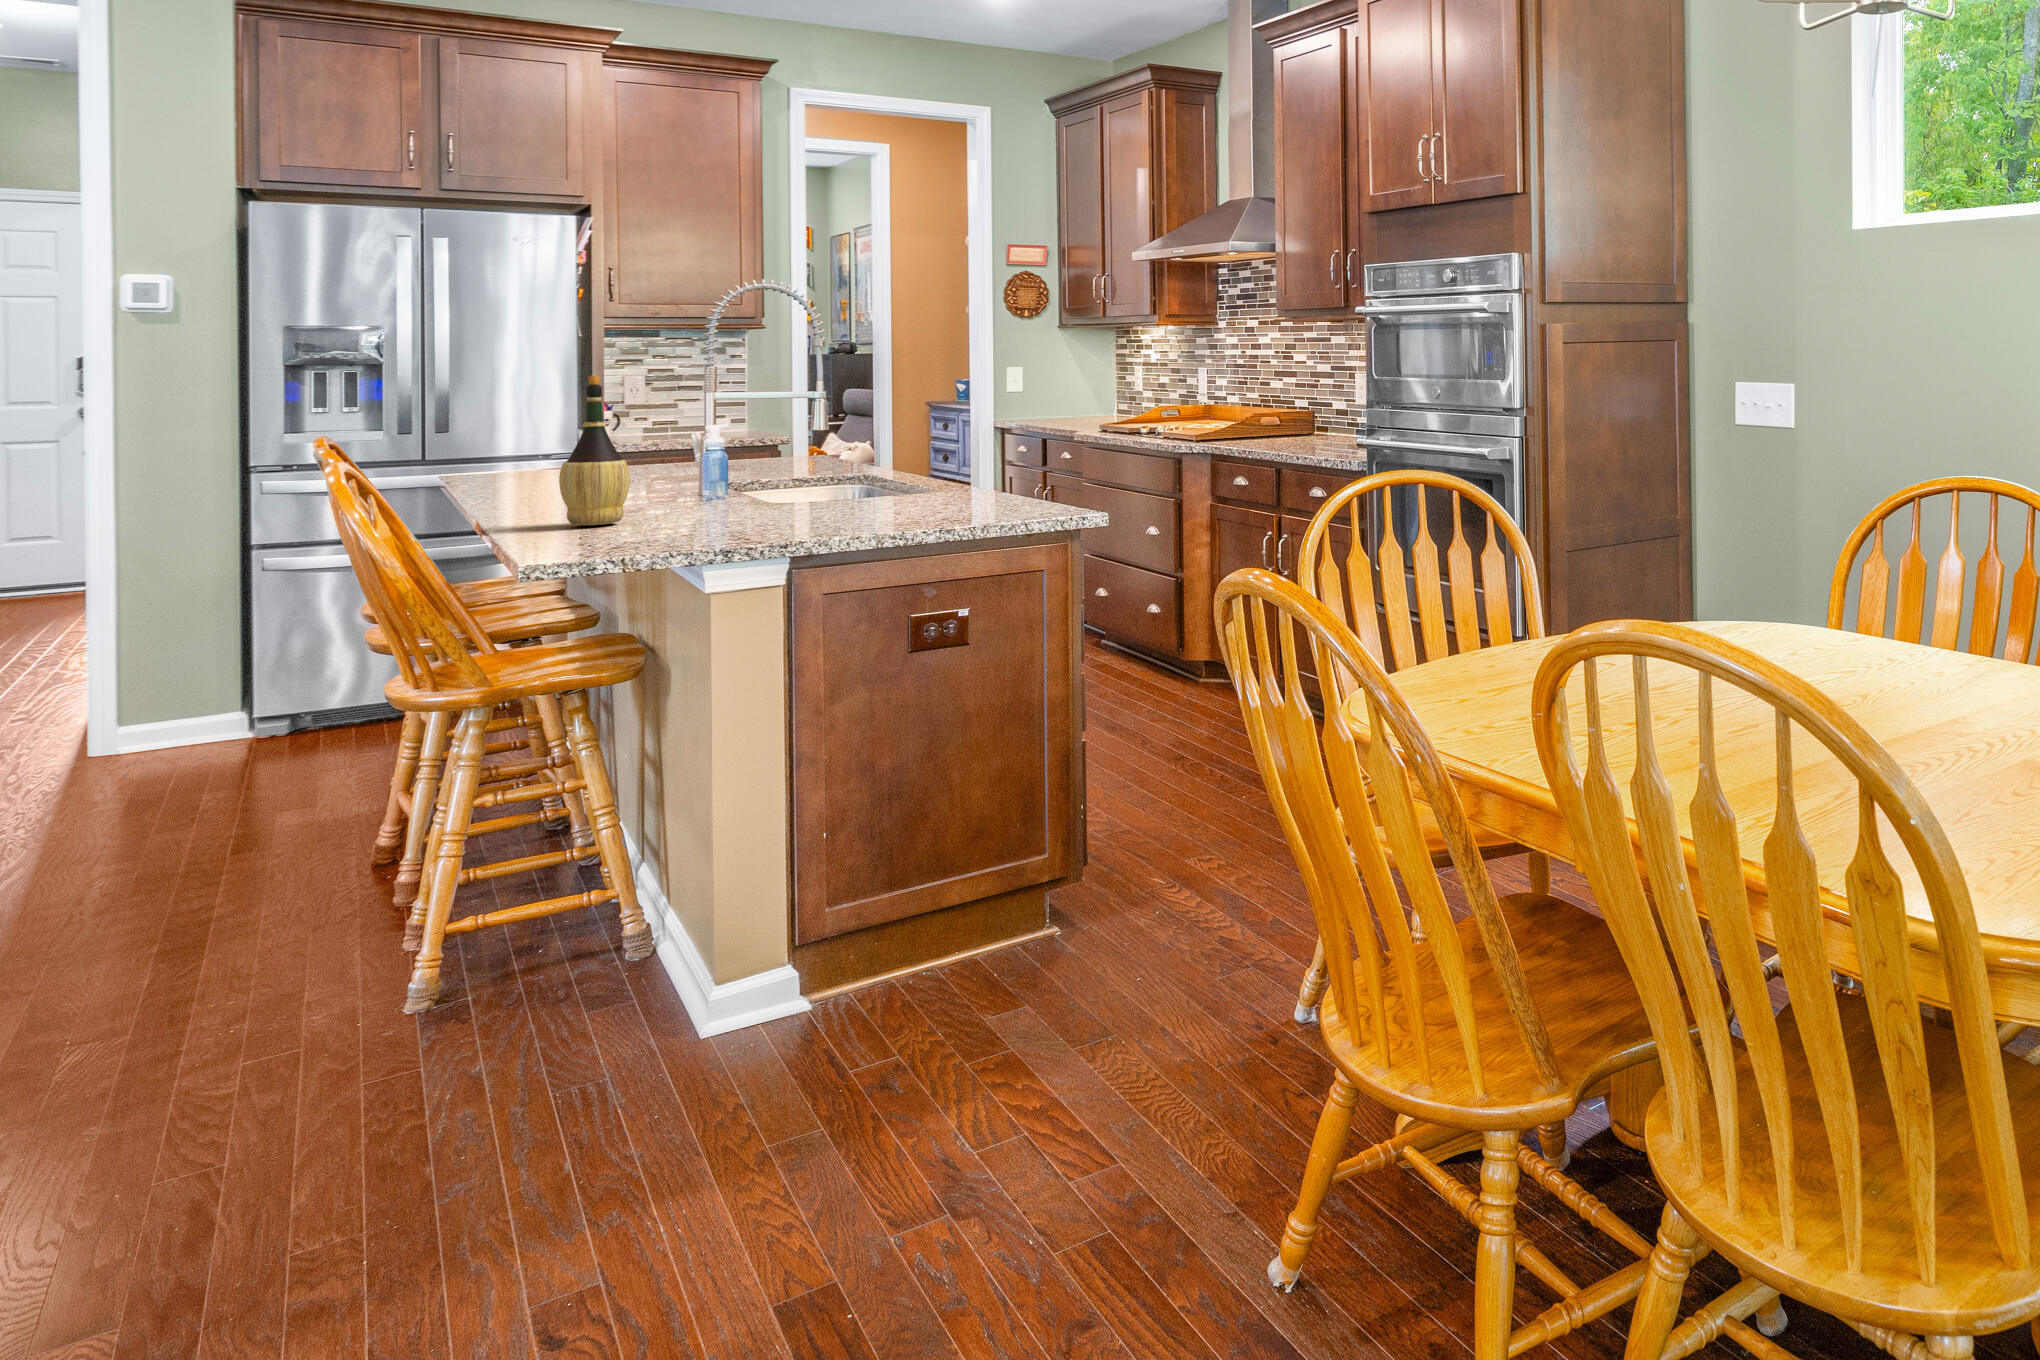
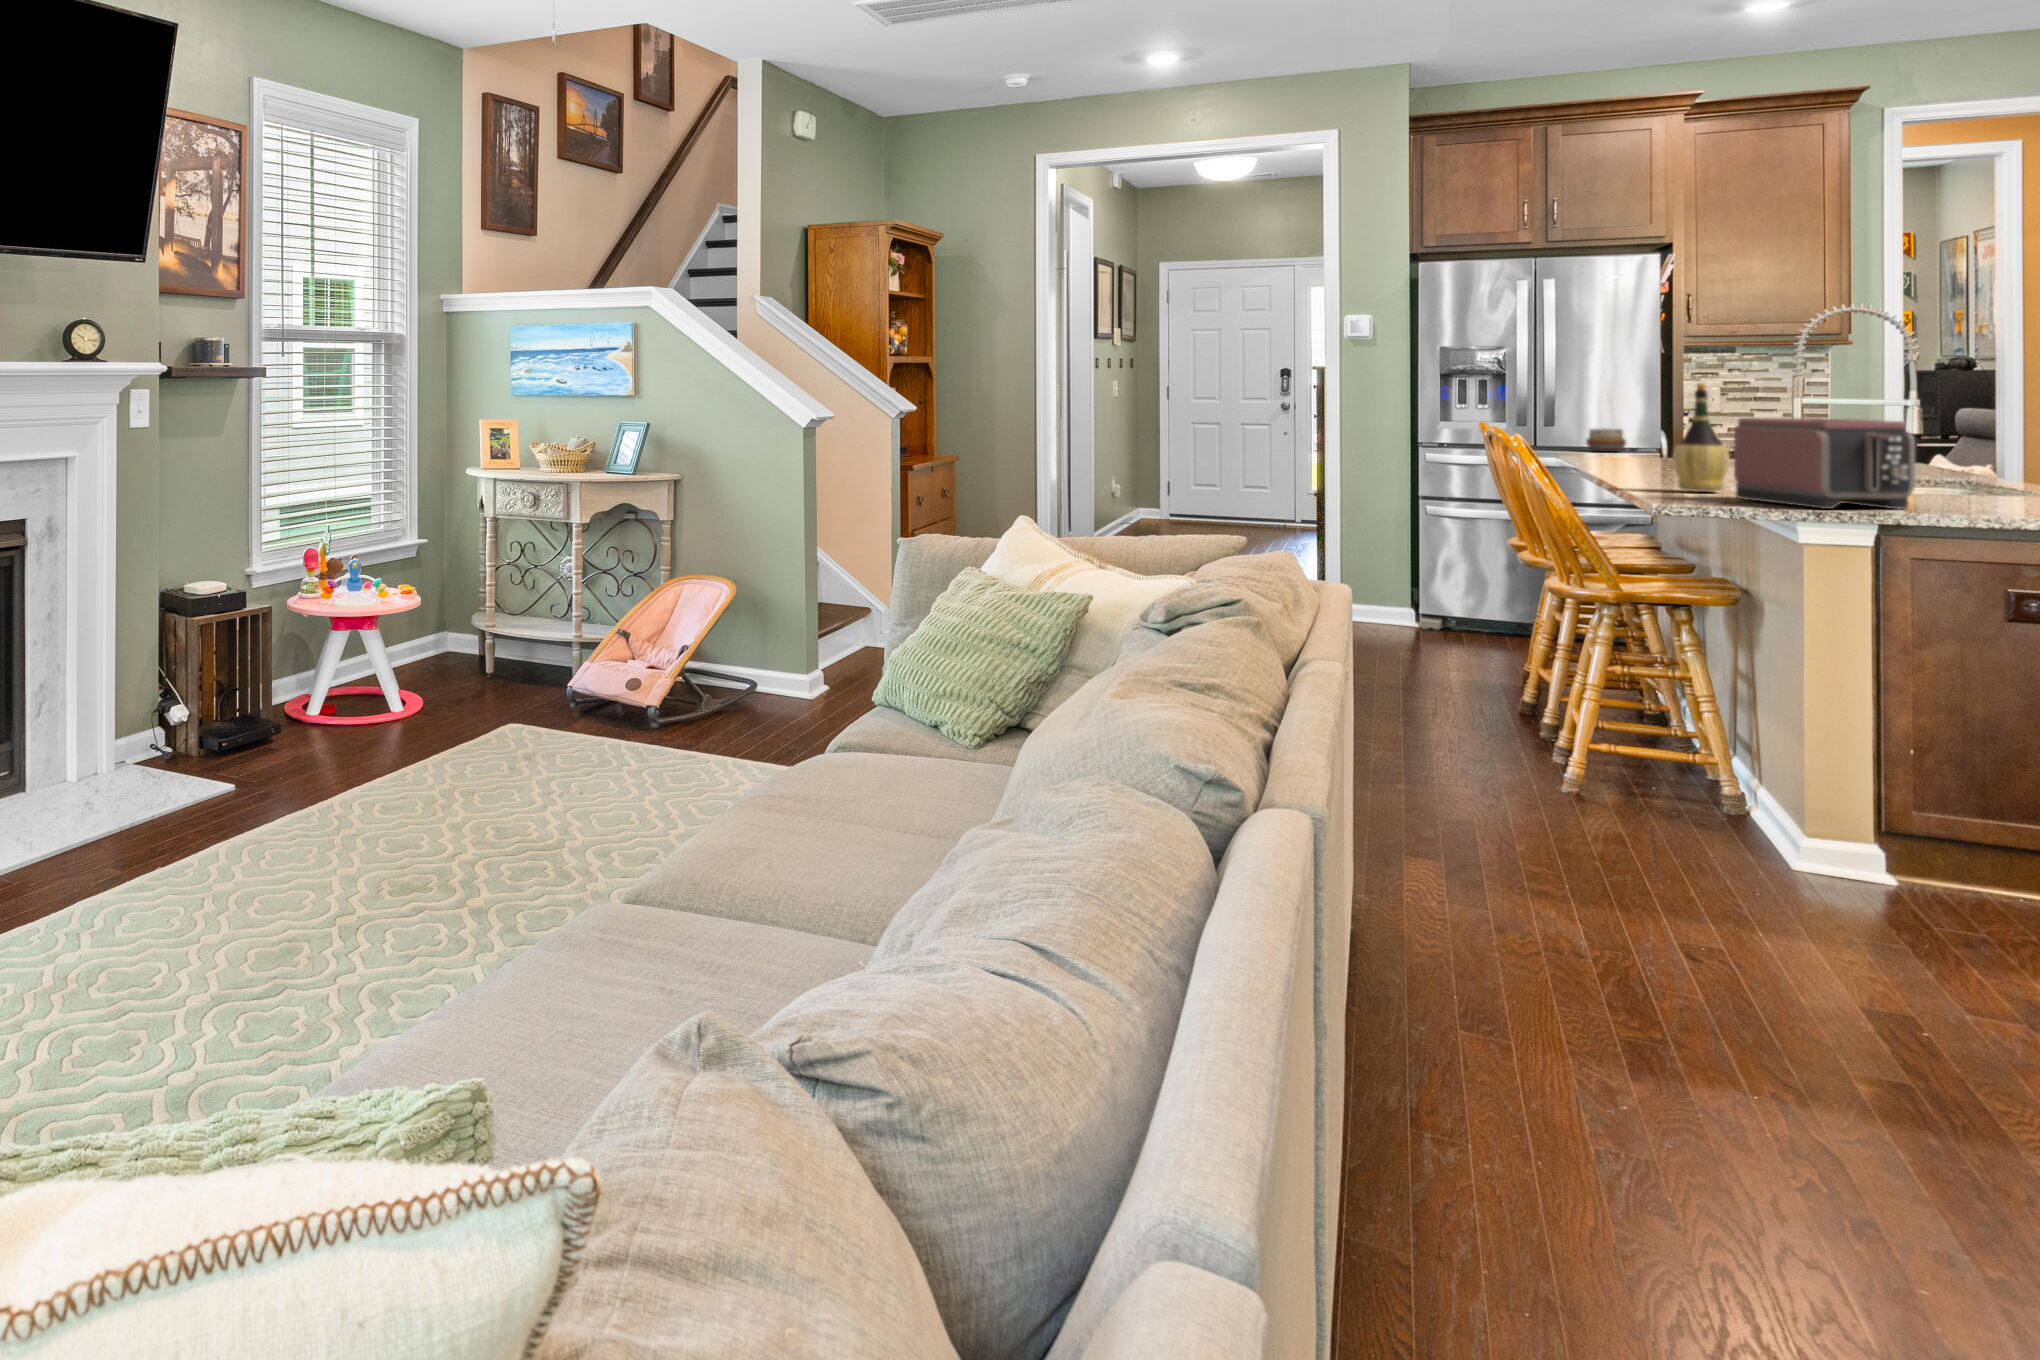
toaster: none [630,420,826,543] -> present [1734,418,1915,509]
decorative bowl: none [489,431,539,461] -> present [1586,429,1626,452]

